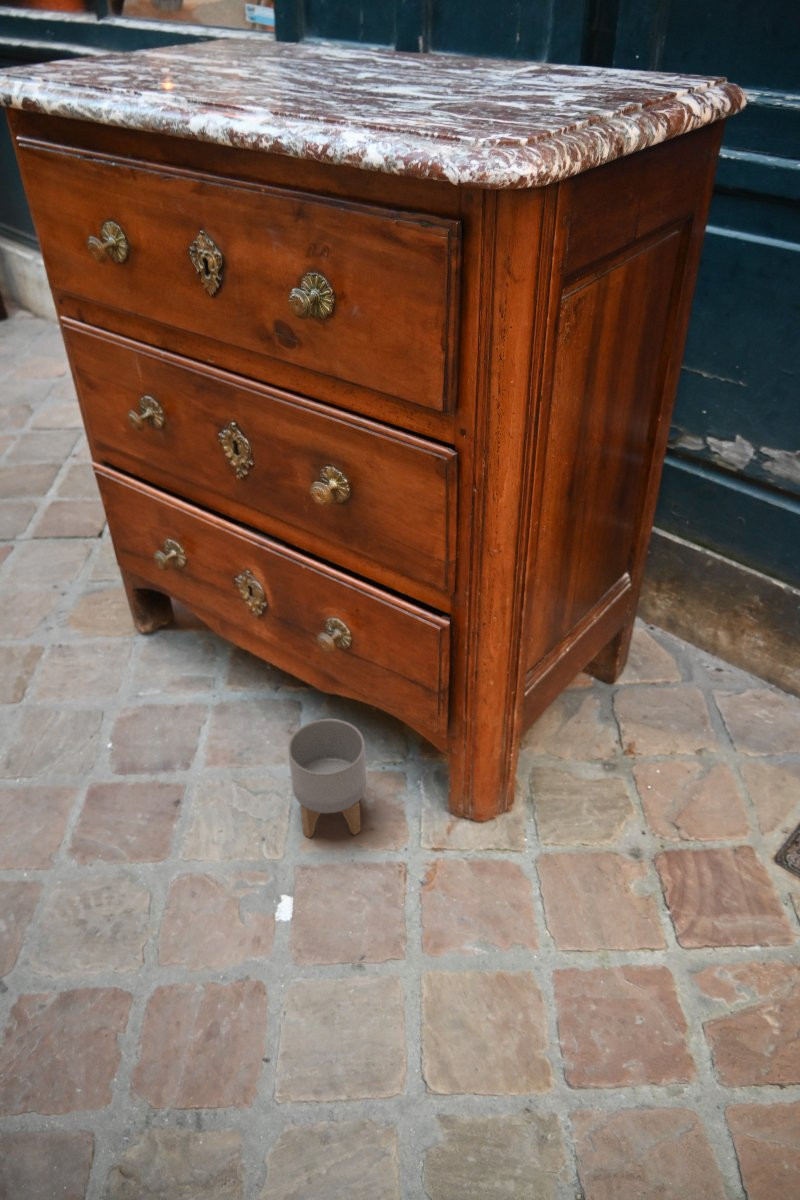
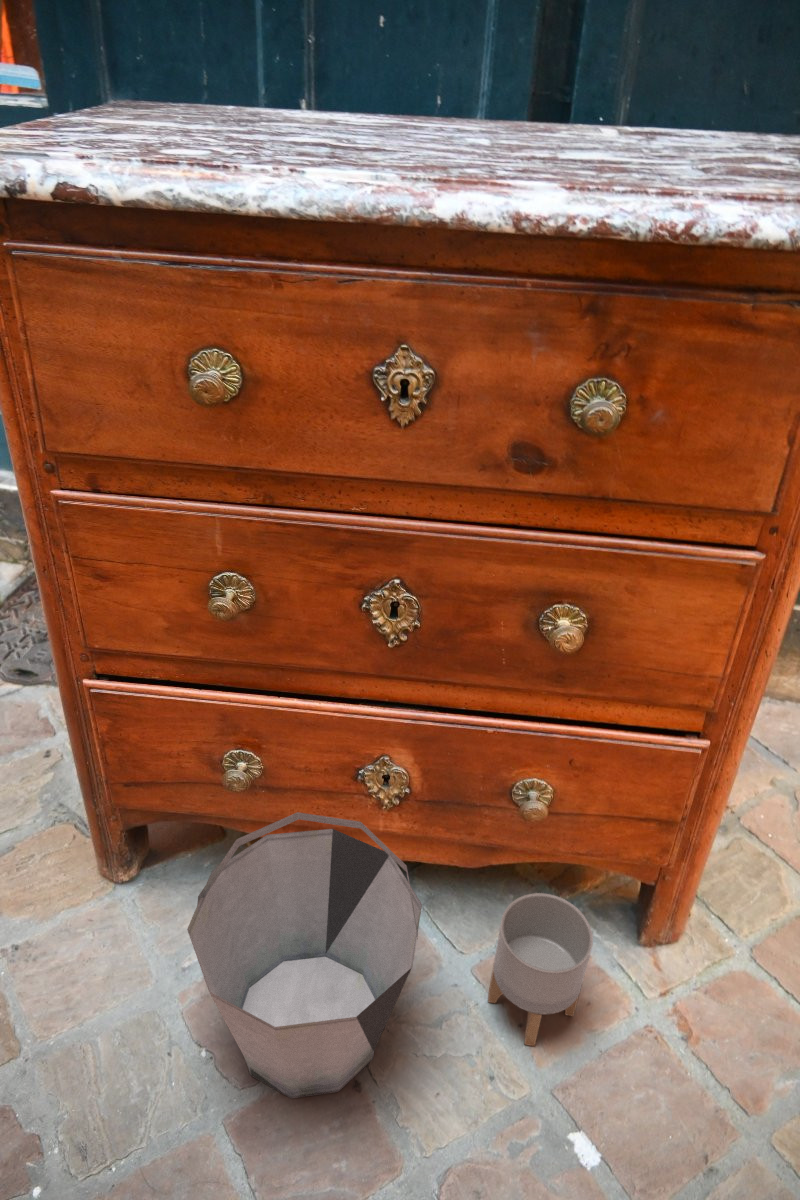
bucket: none [67,594,244,800] -> present [187,812,422,1098]

